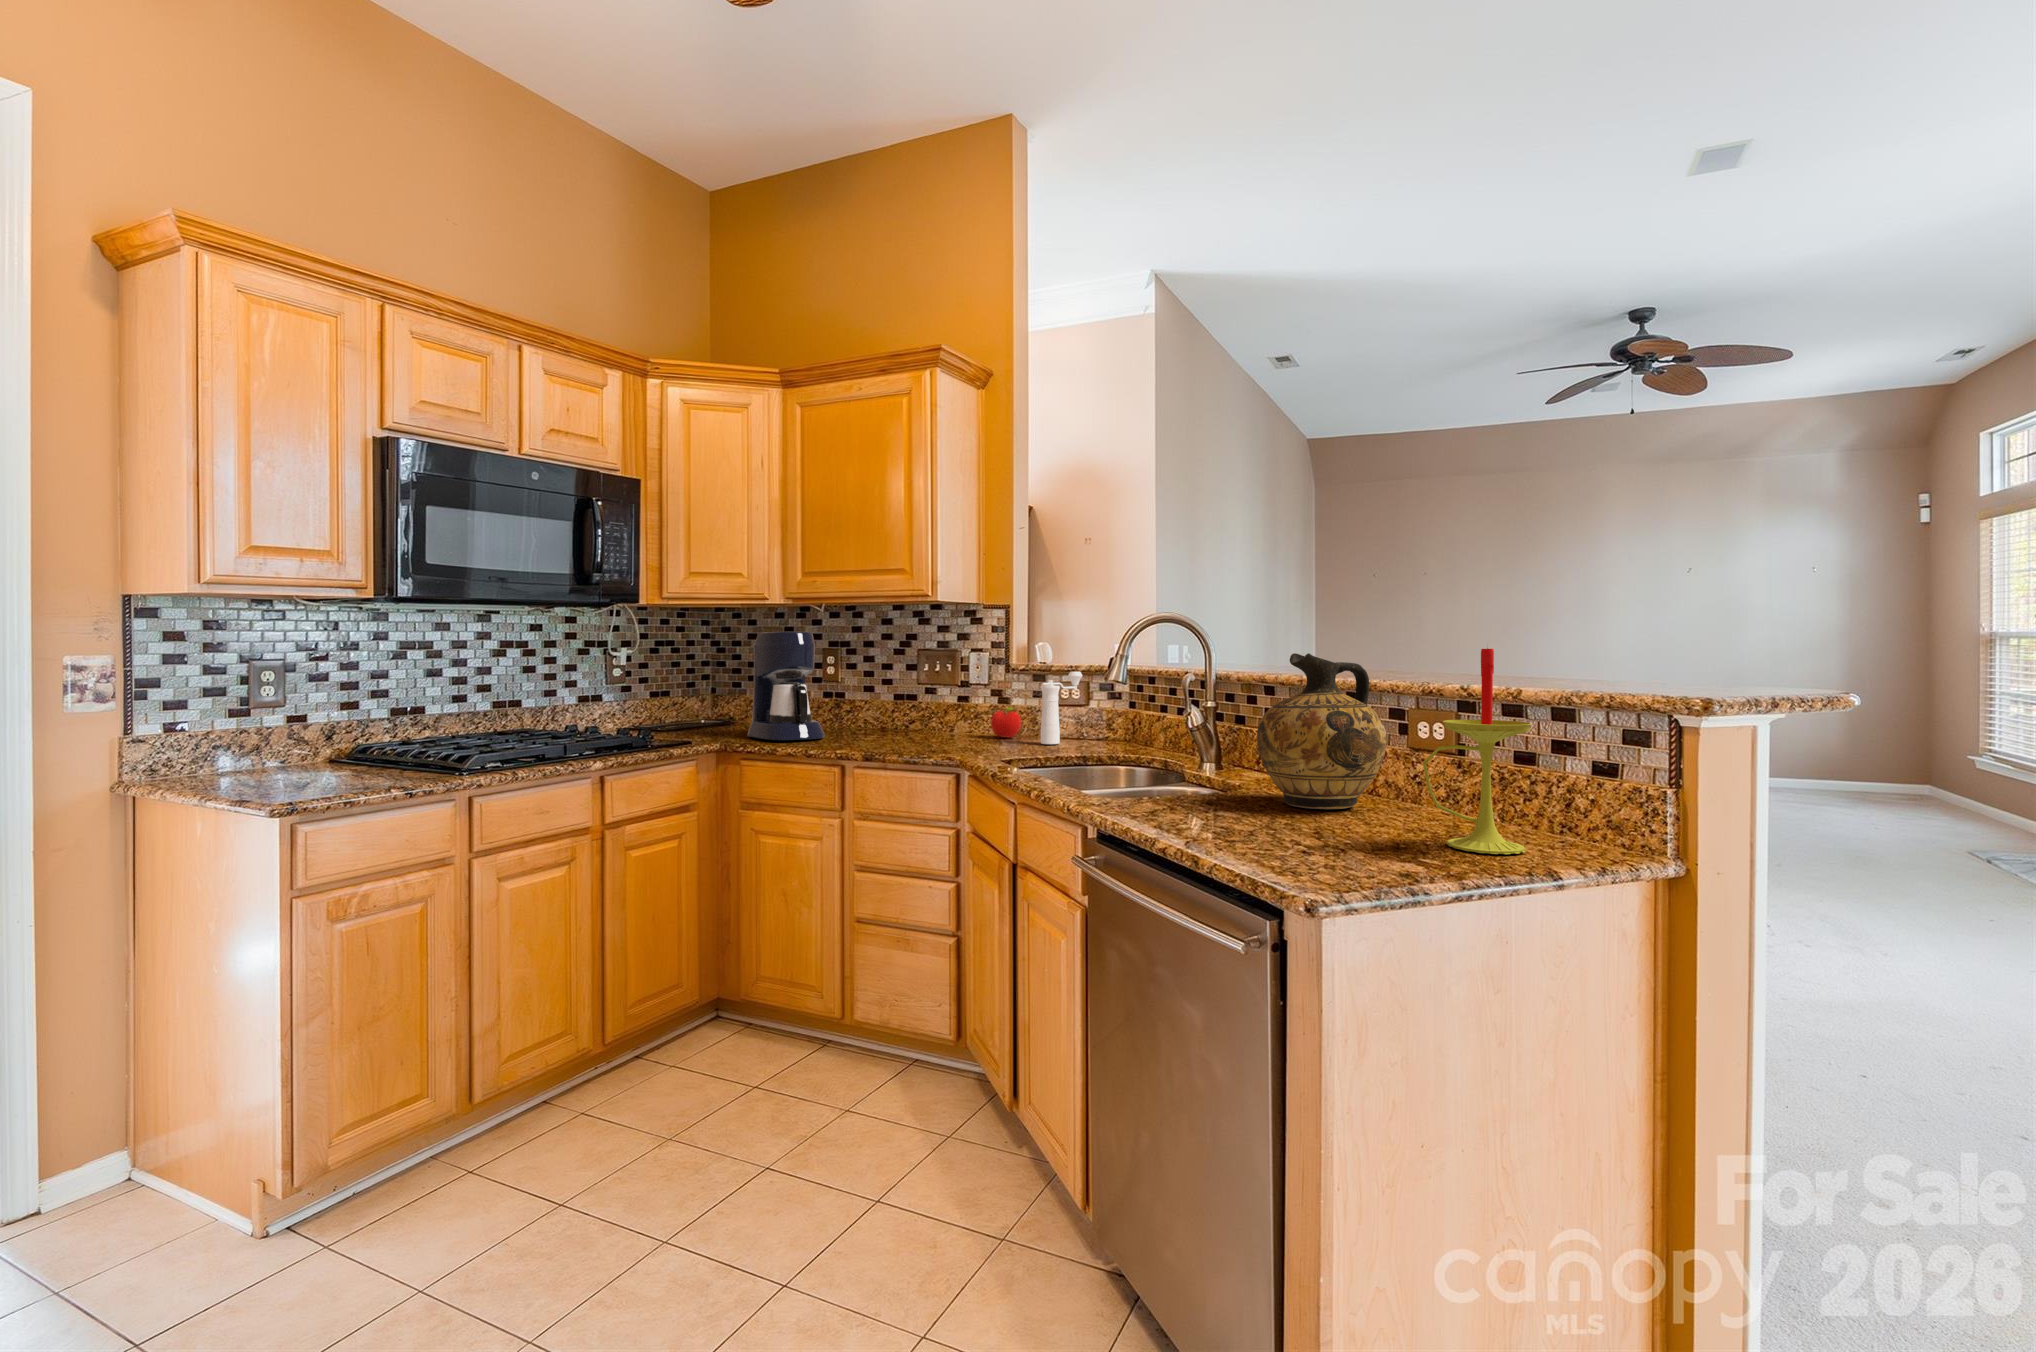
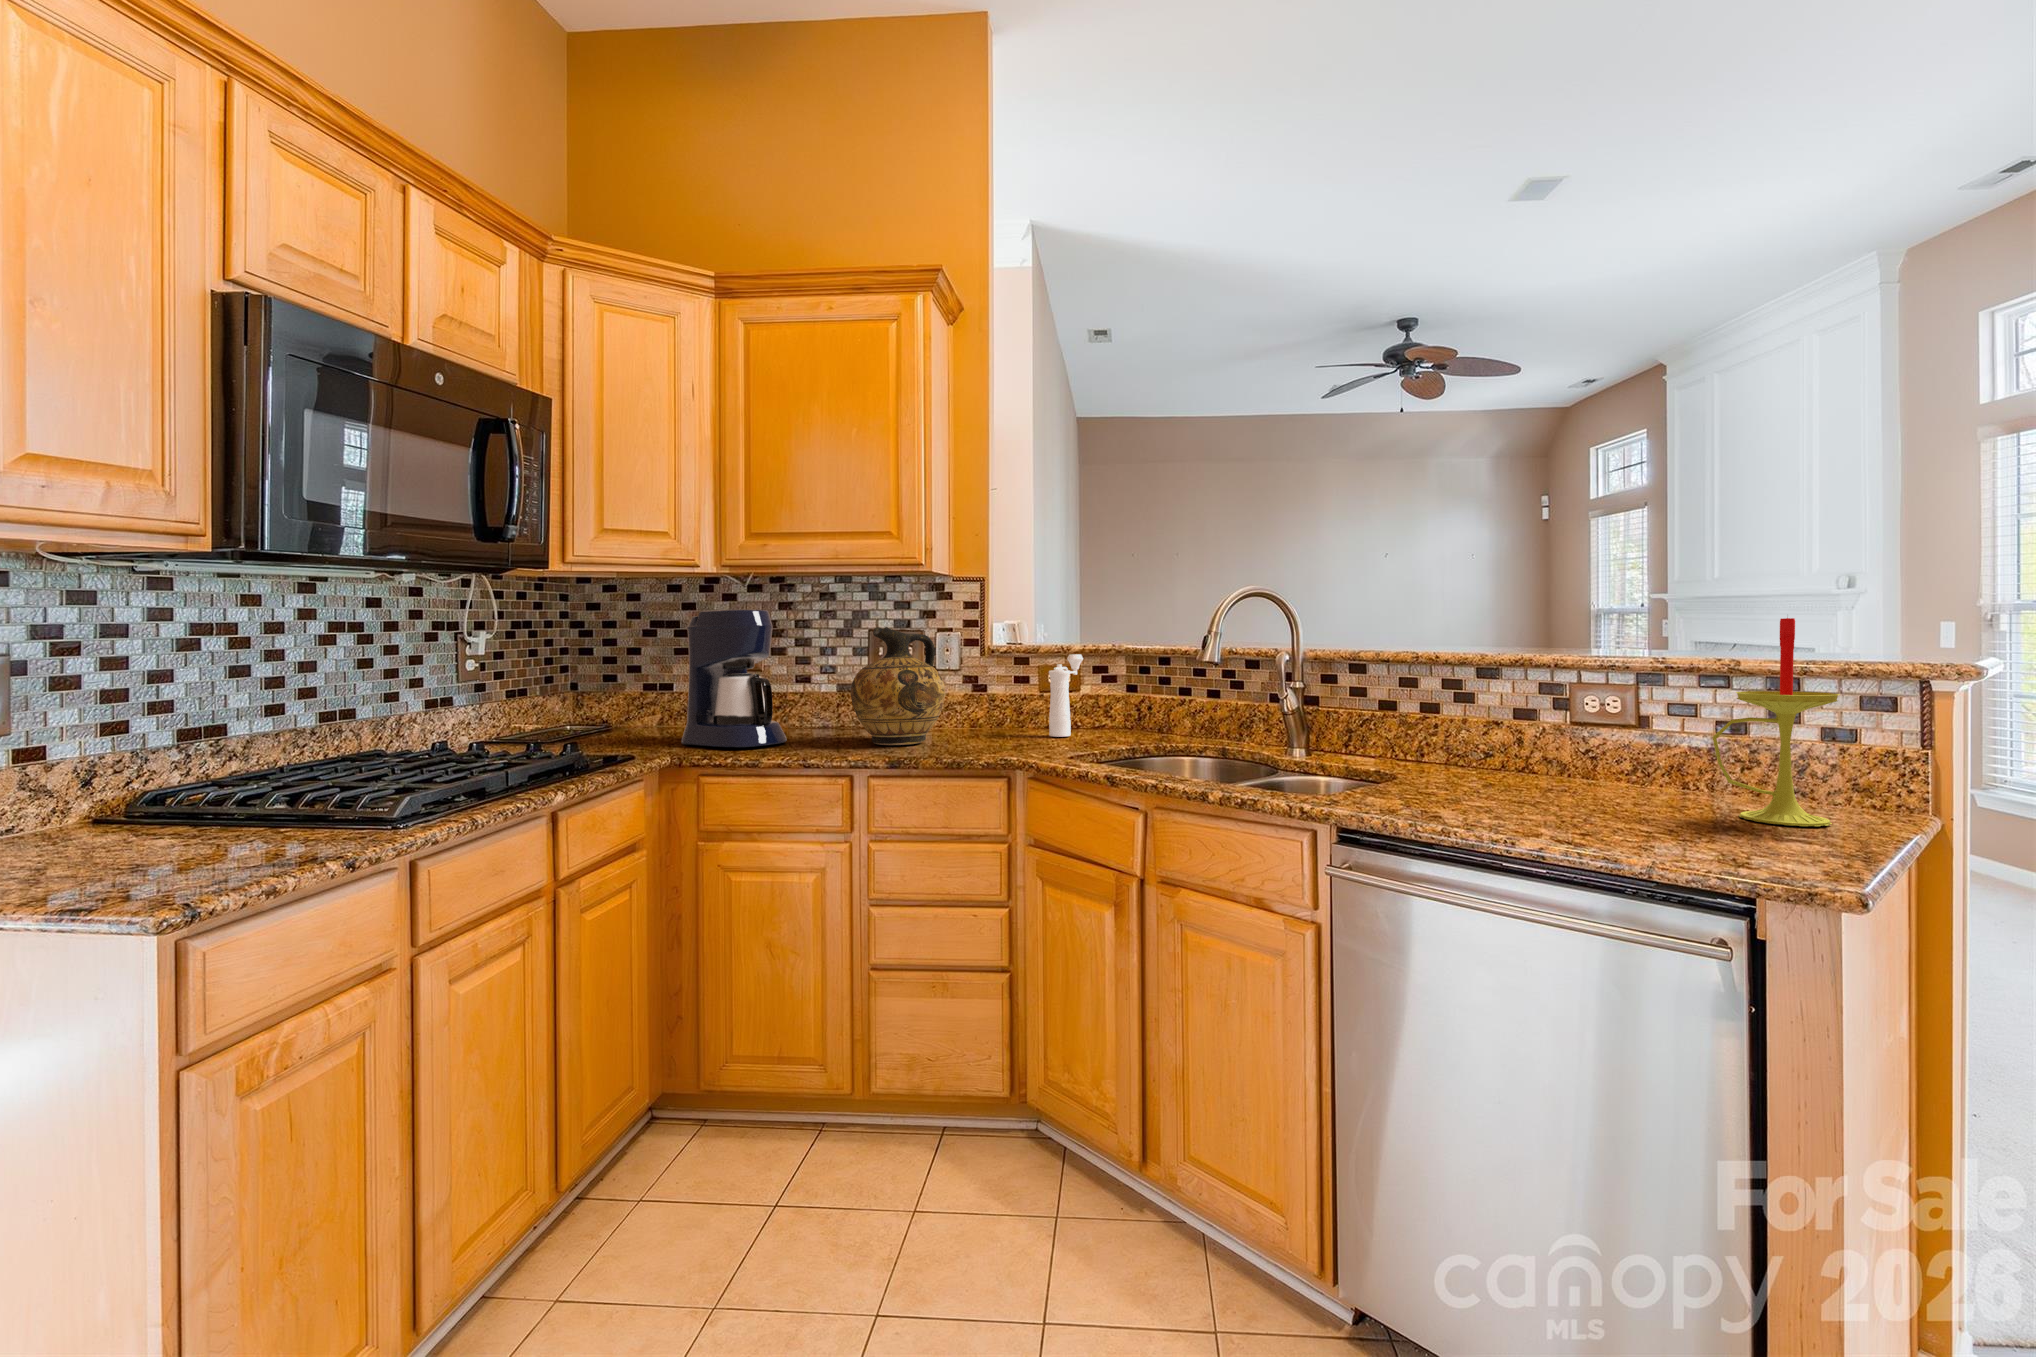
ceramic jug: present [1257,653,1387,809] -> present [851,627,945,745]
fruit: present [991,707,1022,738] -> none [977,696,1012,731]

